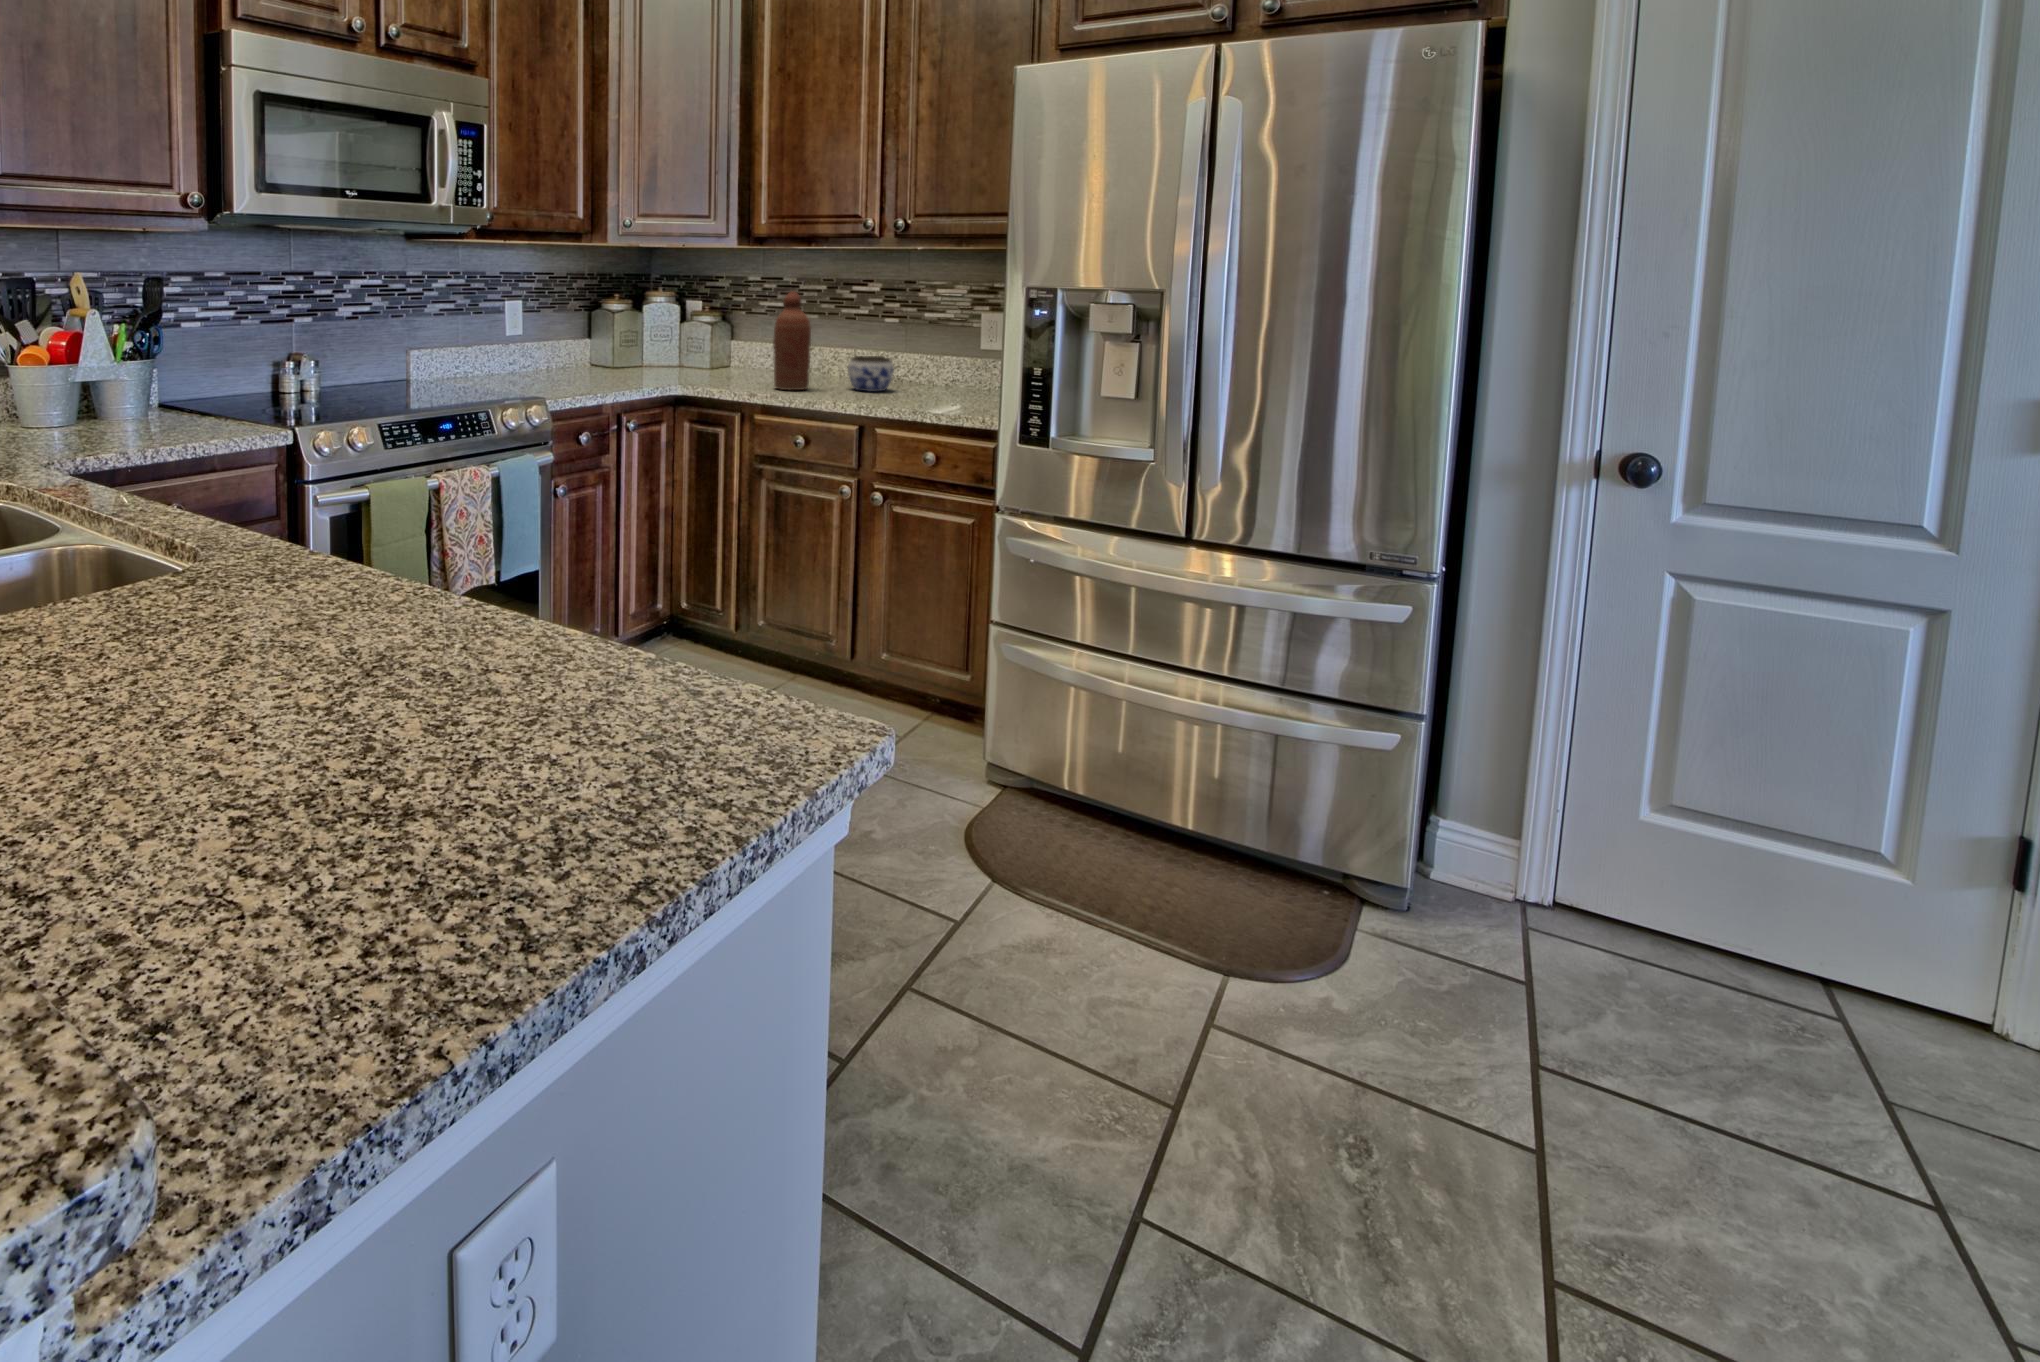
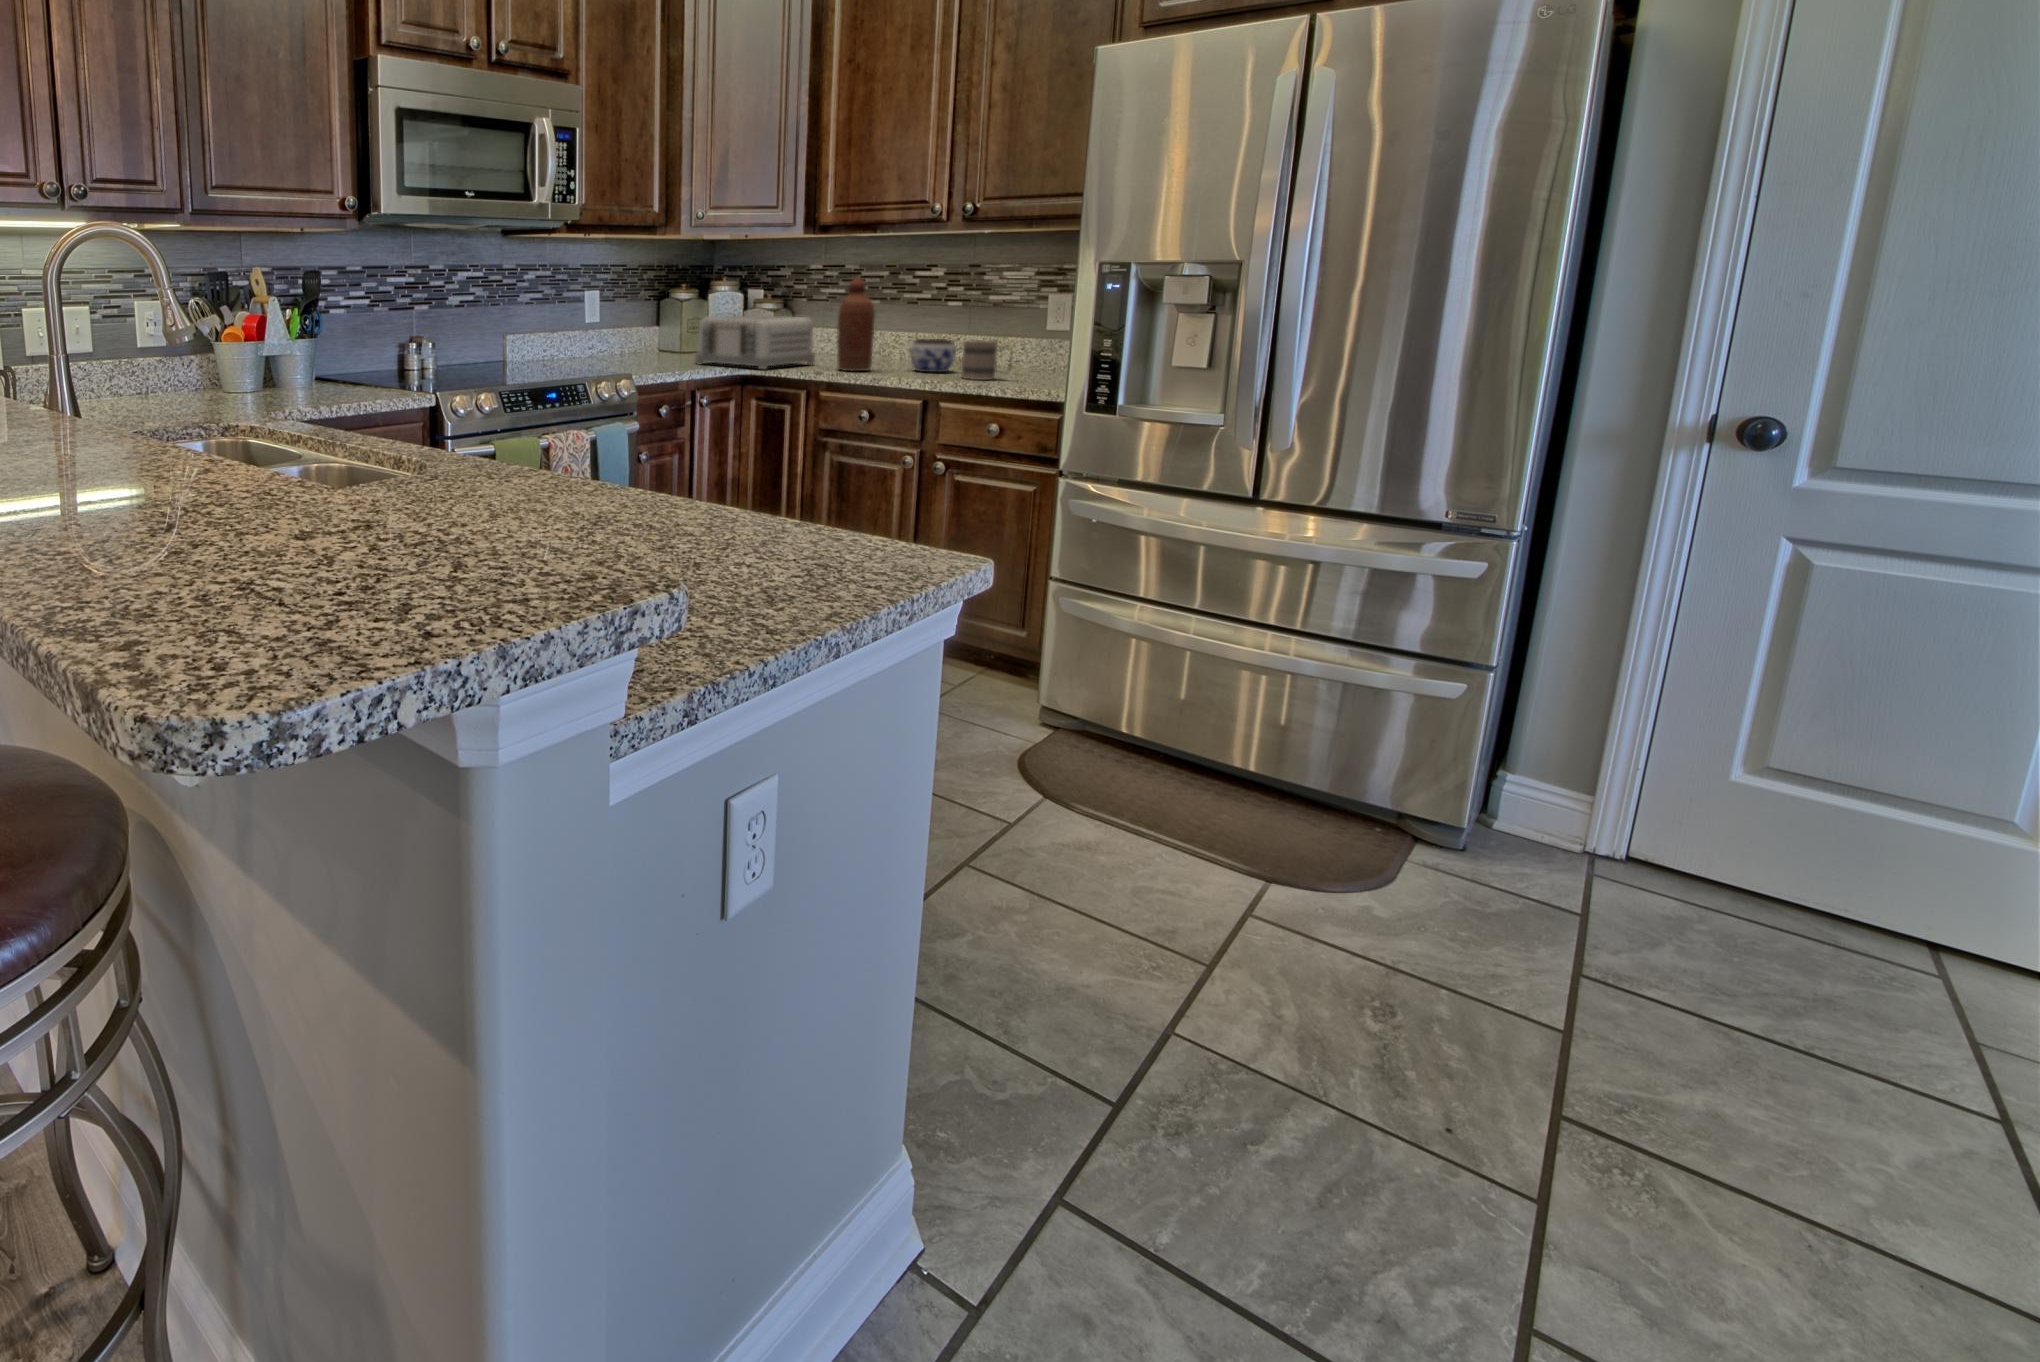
toaster: none [625,328,752,388] -> present [695,315,815,369]
mug: none [898,359,949,401] -> present [961,340,1013,380]

